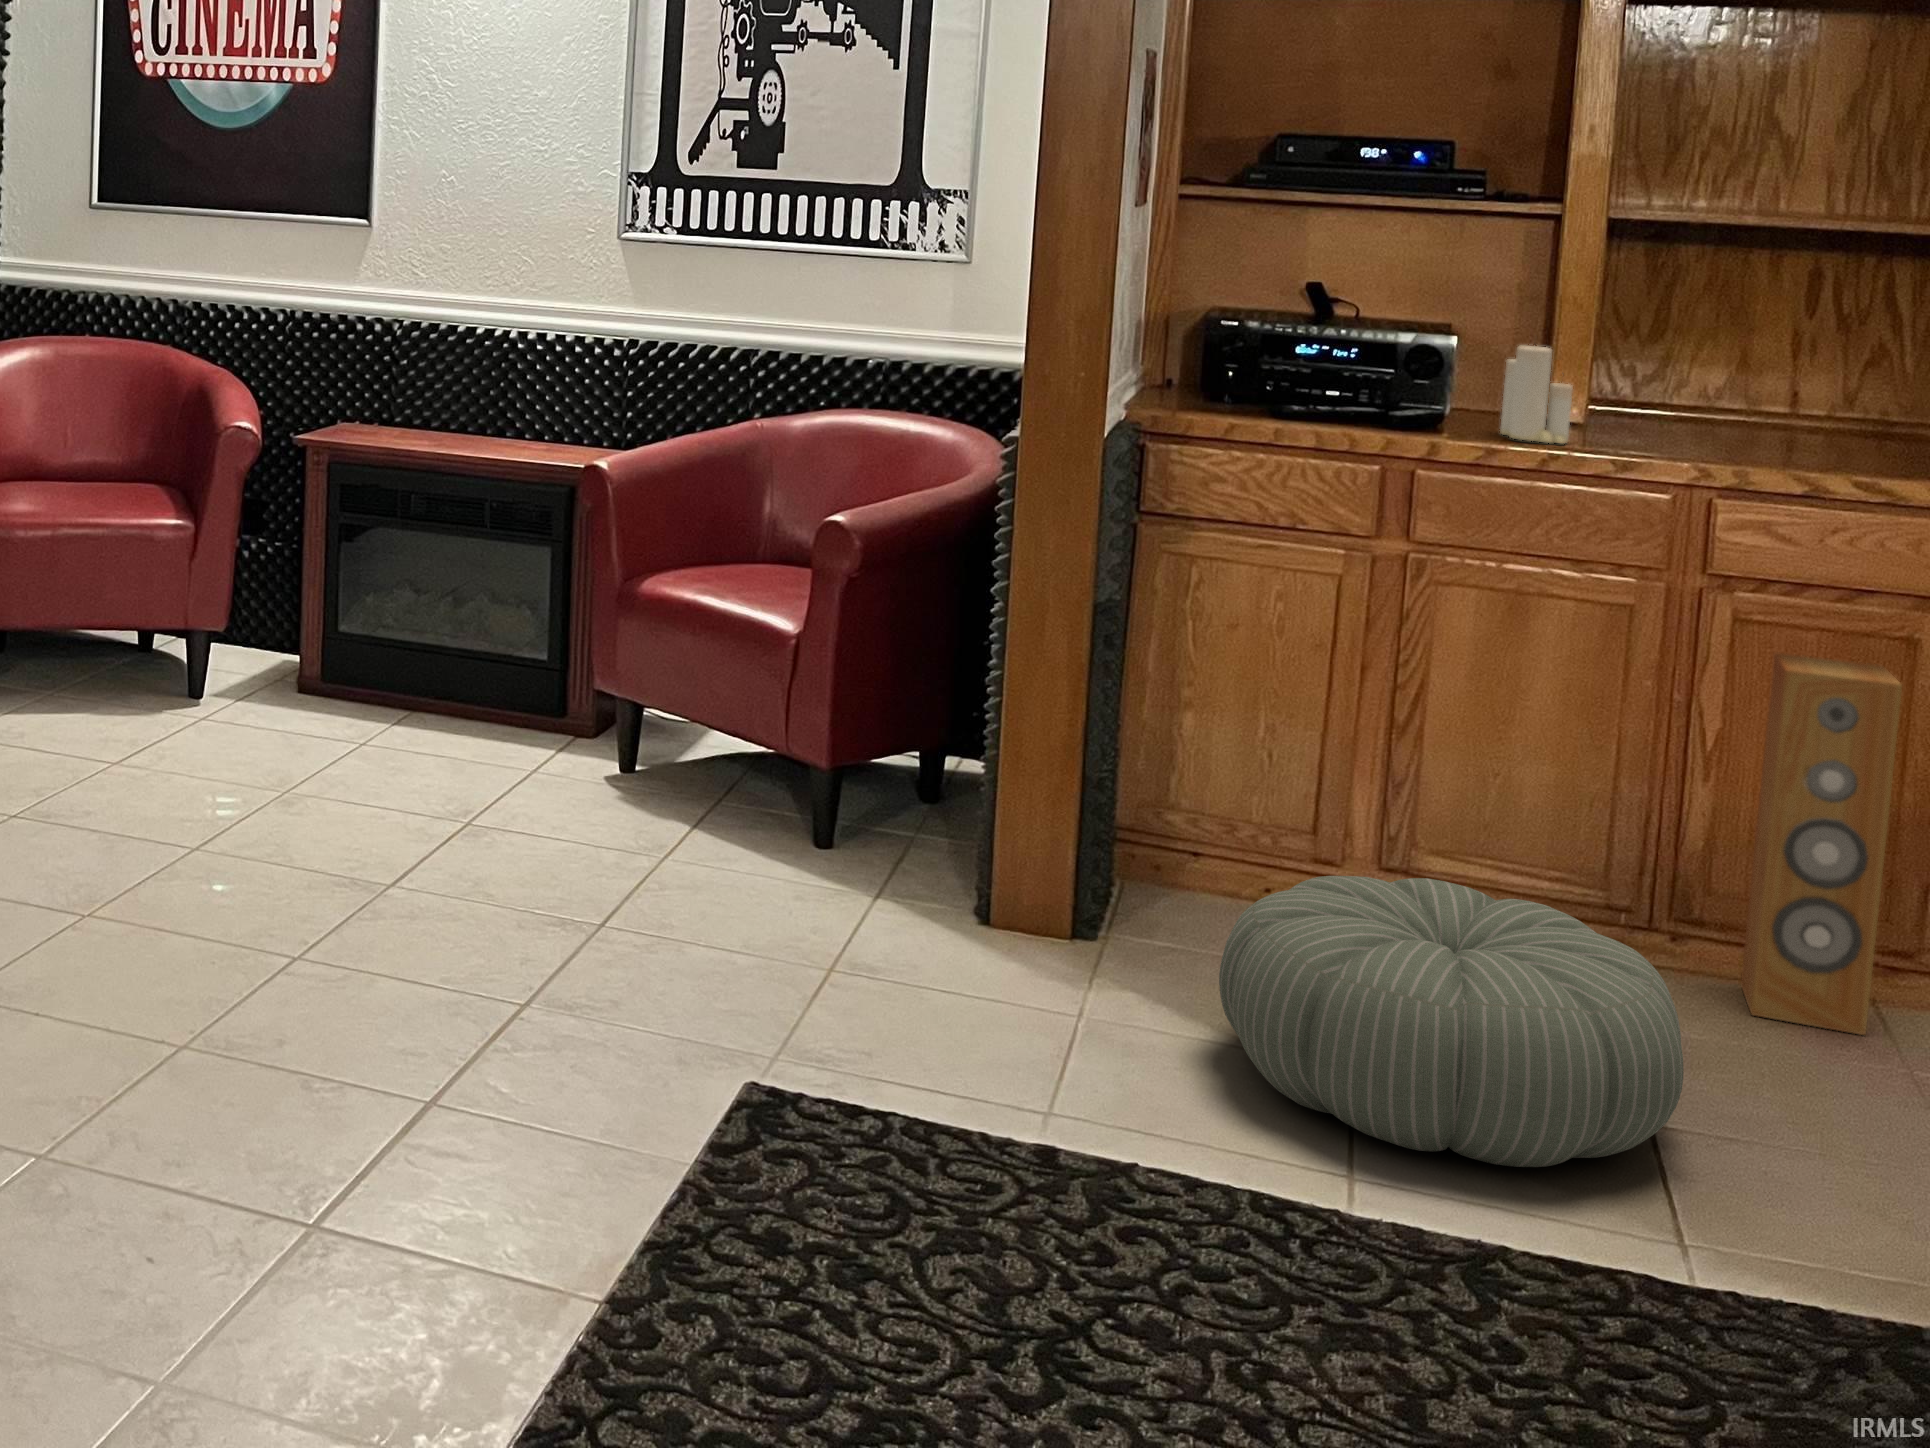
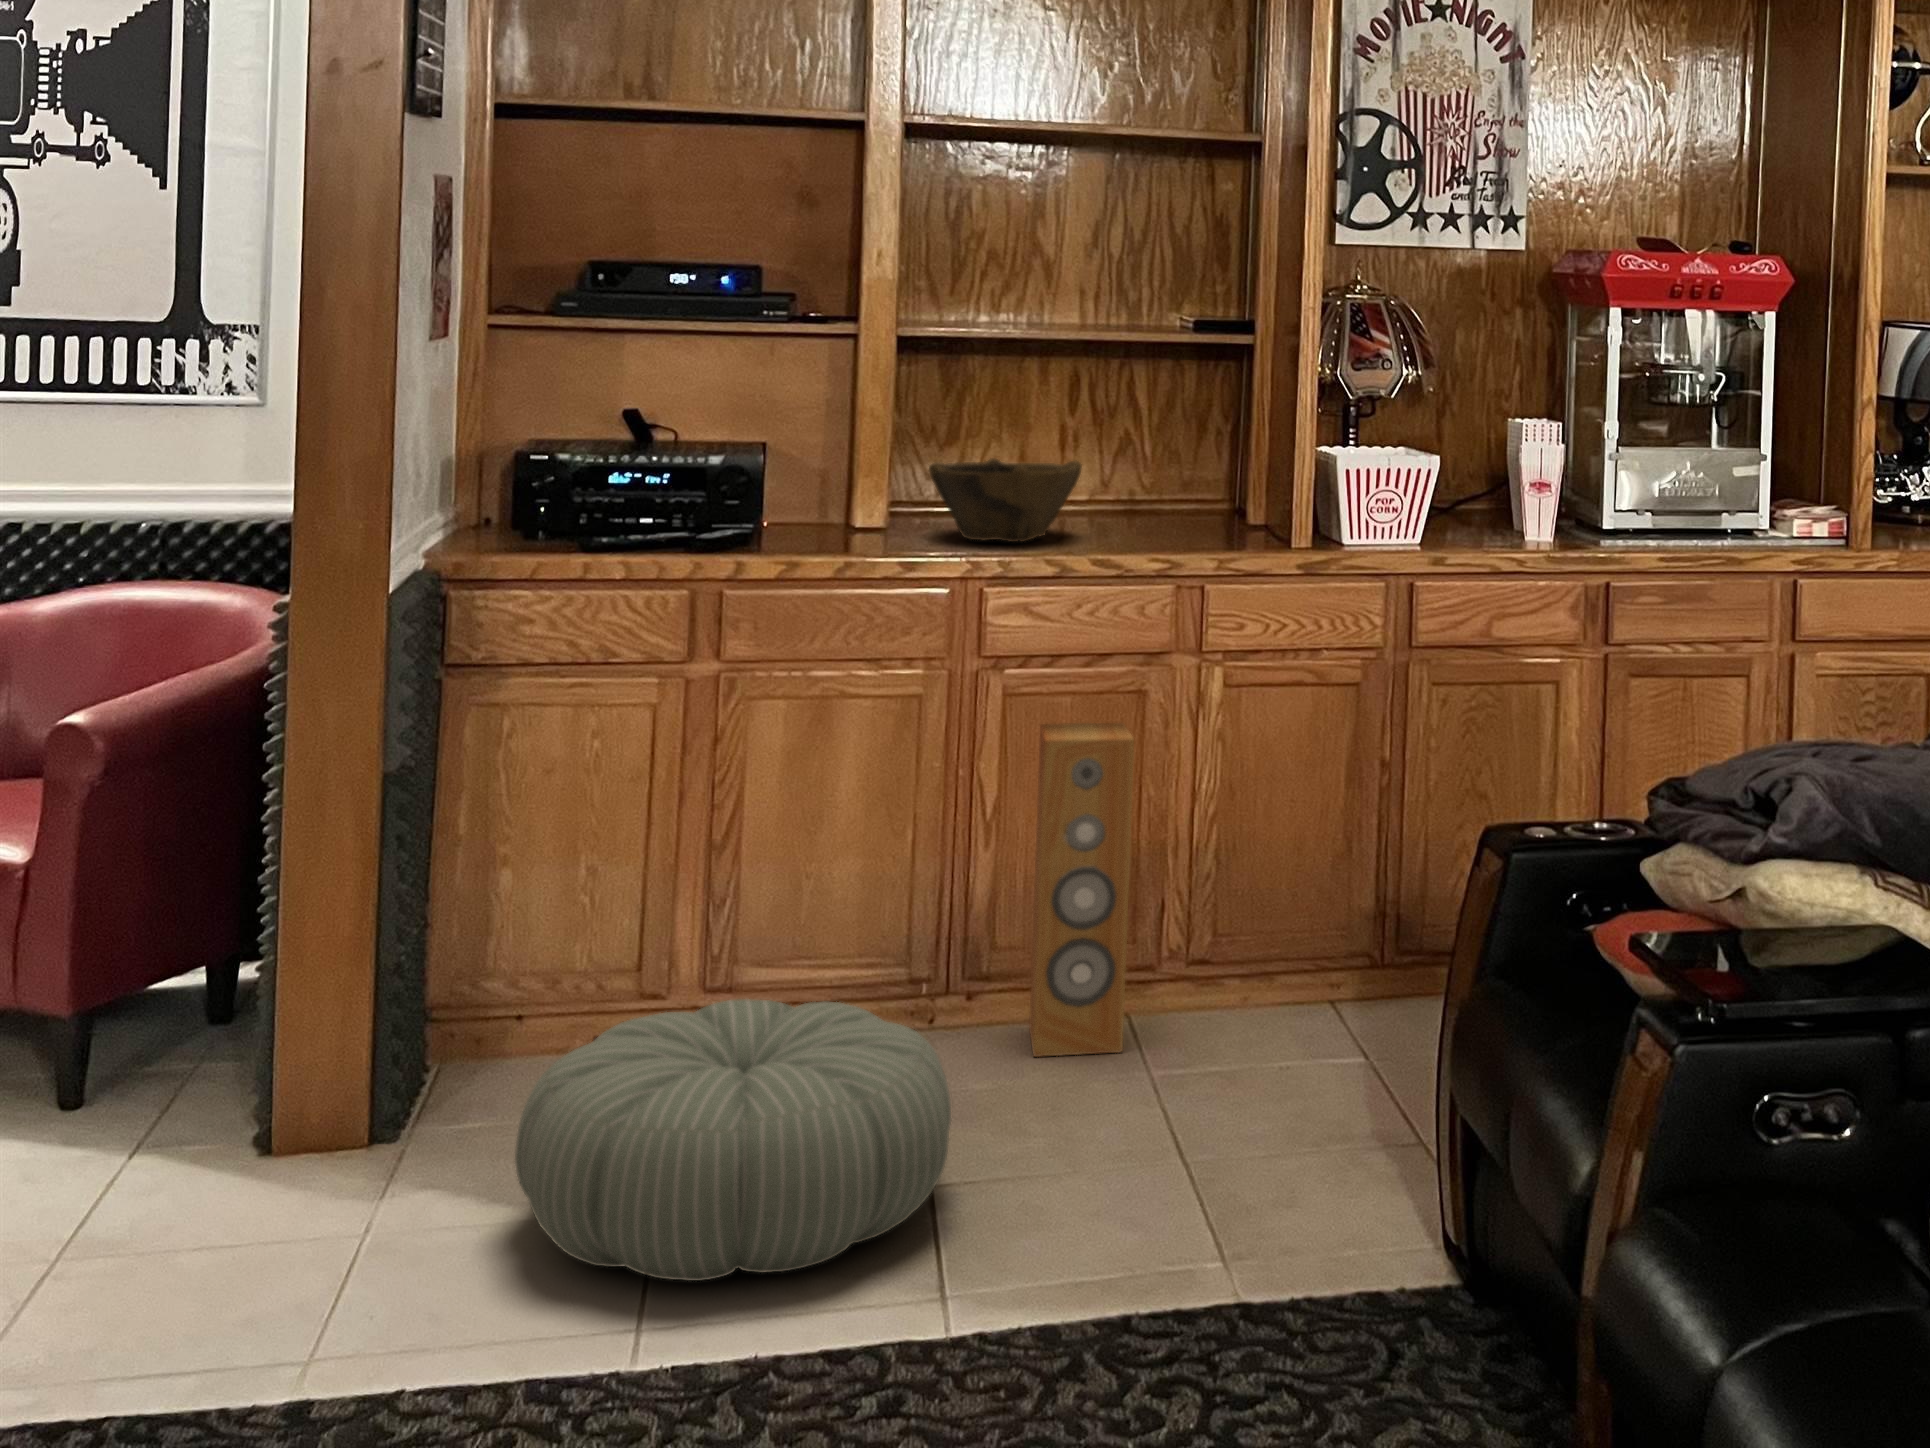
candle: present [1500,344,1573,443] -> none [805,453,866,553]
bowl: none [1643,355,1832,449] -> present [929,458,1082,542]

